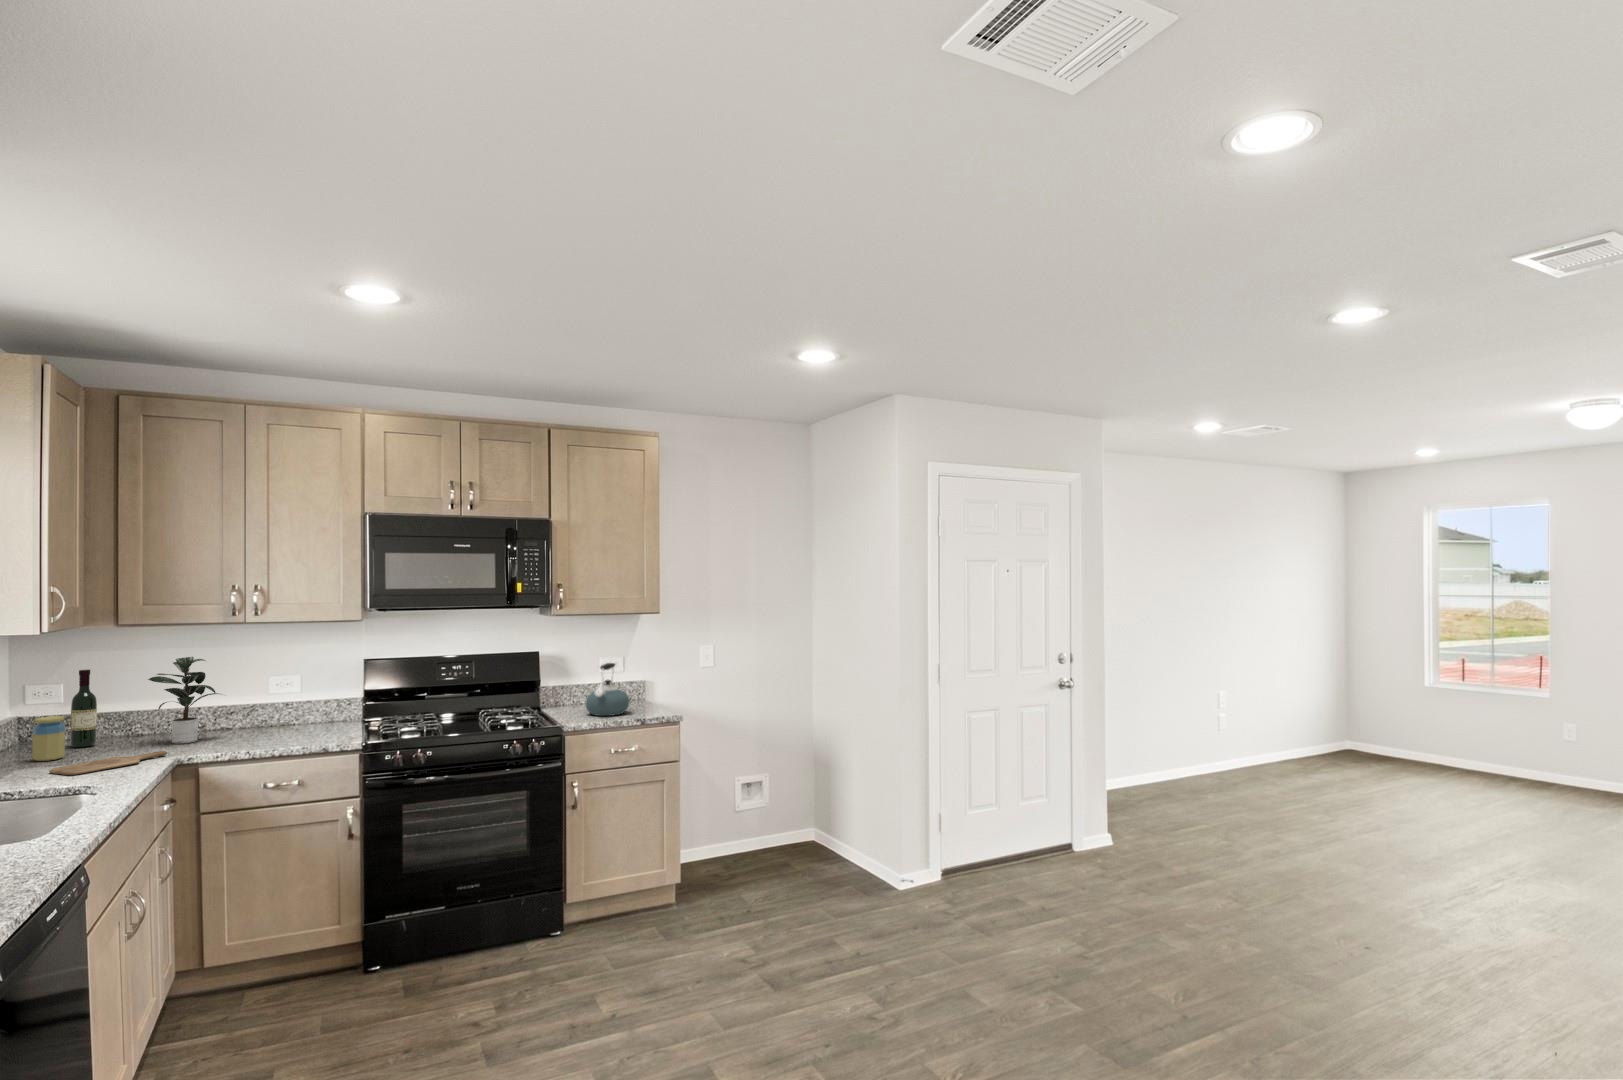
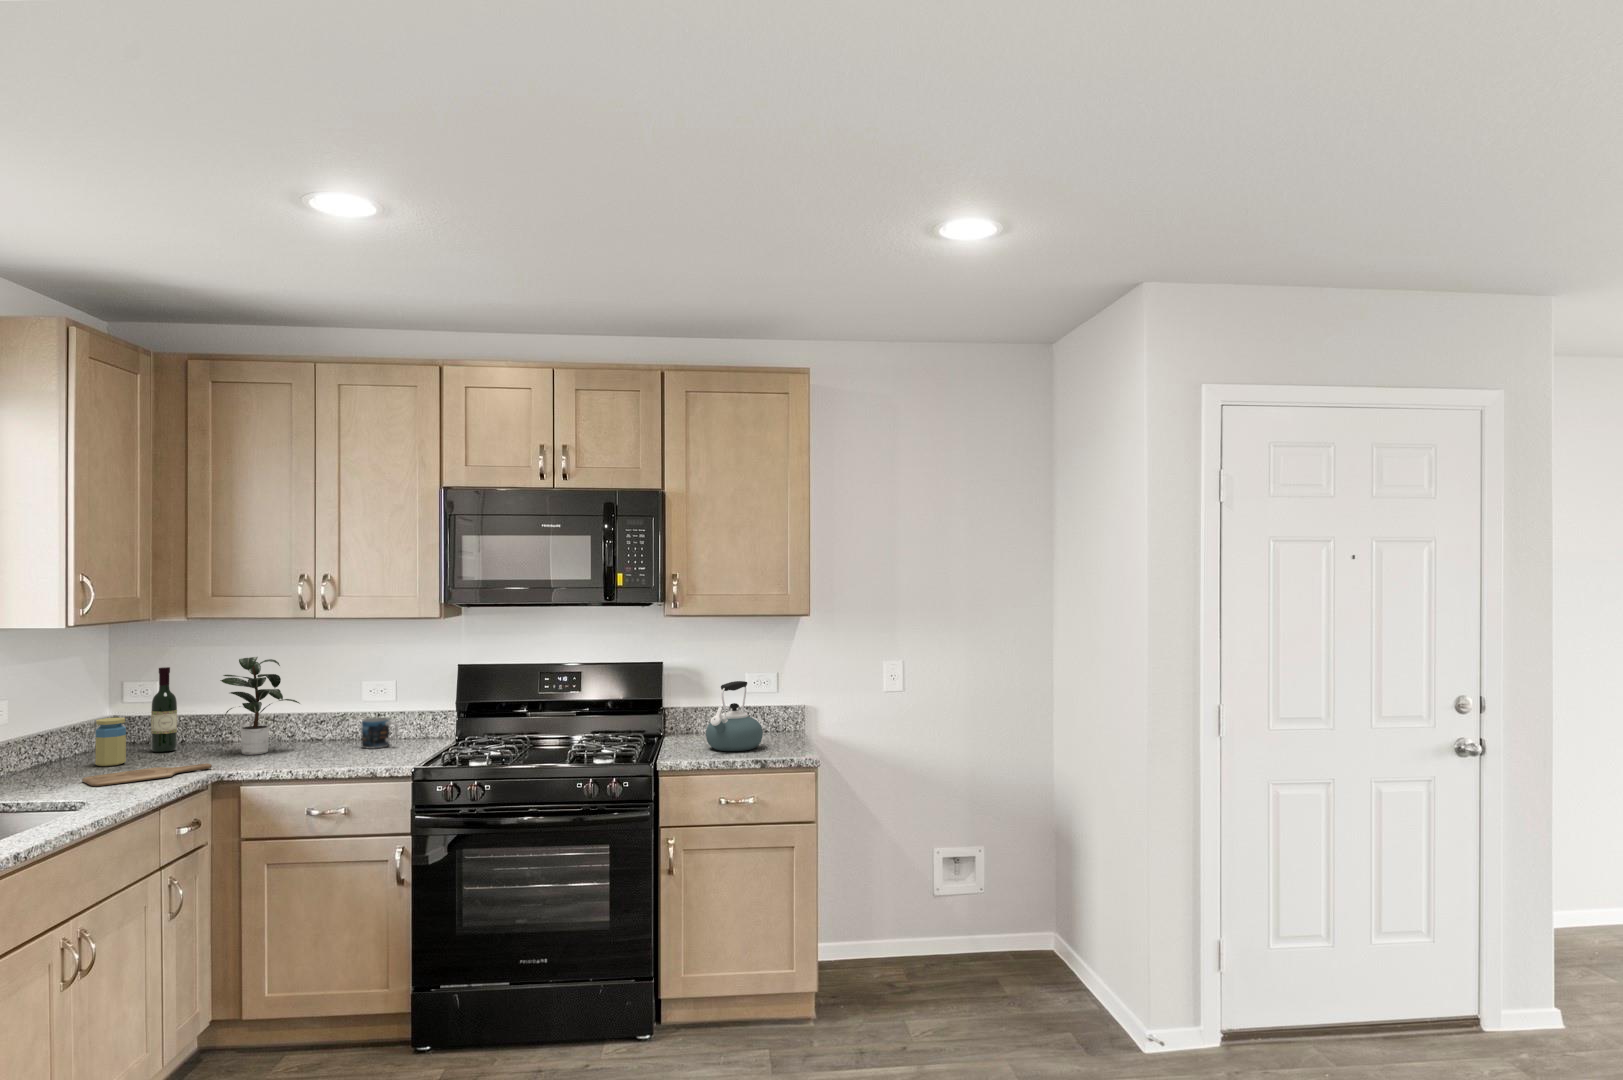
mug: none [283,706,320,732] -> present [361,717,398,749]

